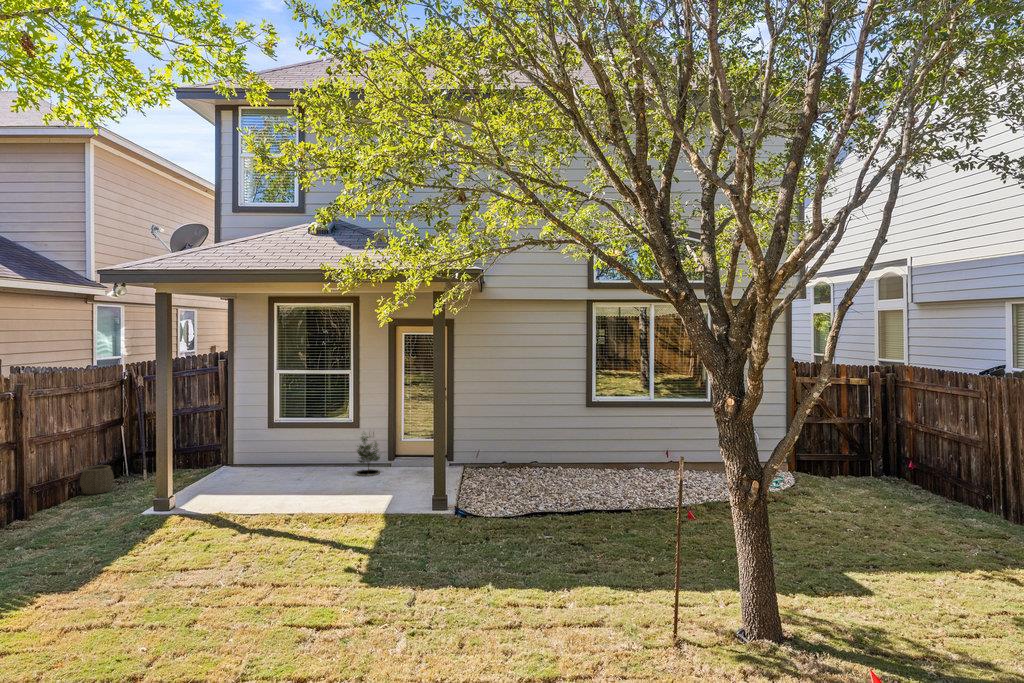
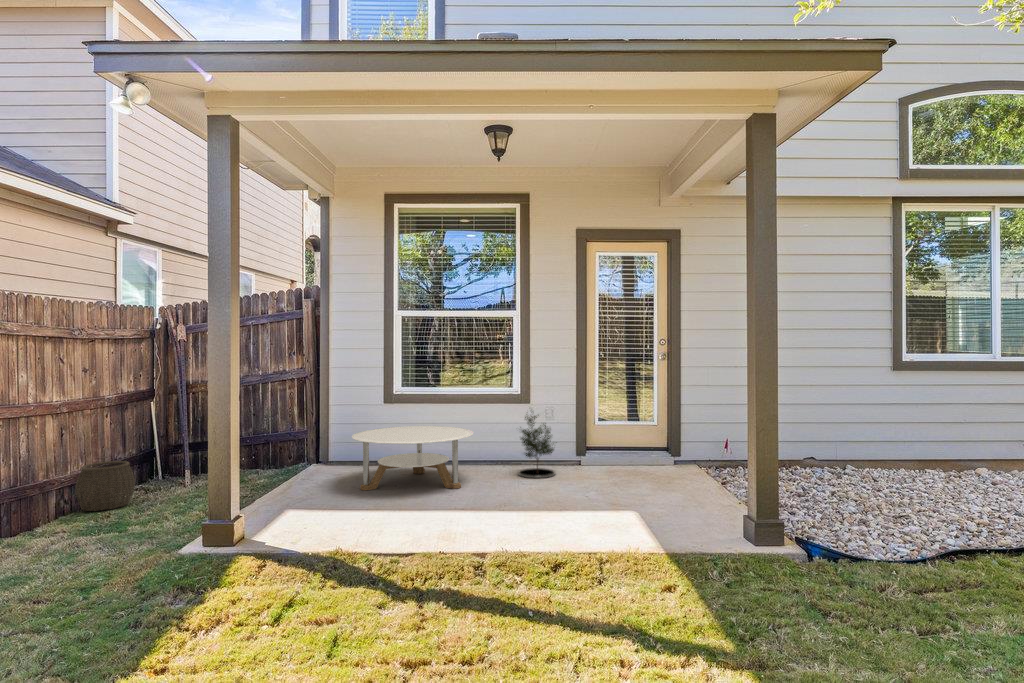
round table: none [246,442,325,483] -> present [352,426,474,490]

